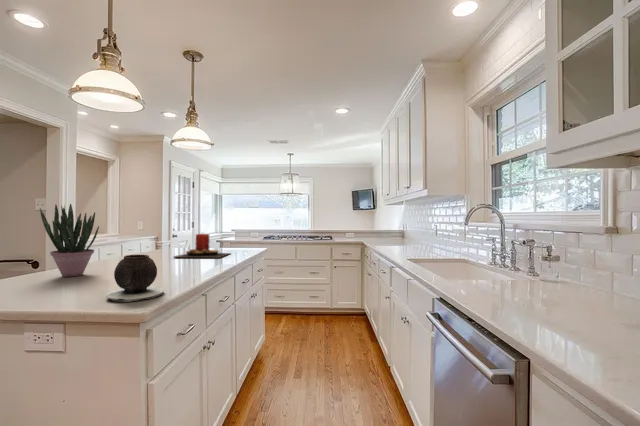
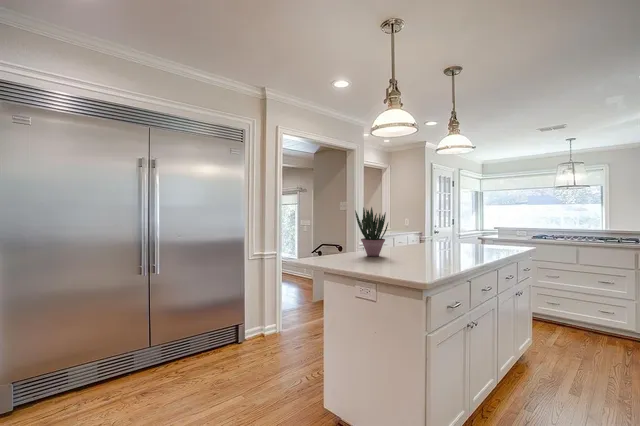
candle: present [174,234,230,258] -> none [438,230,492,253]
vase: present [106,255,164,302] -> none [399,243,436,275]

